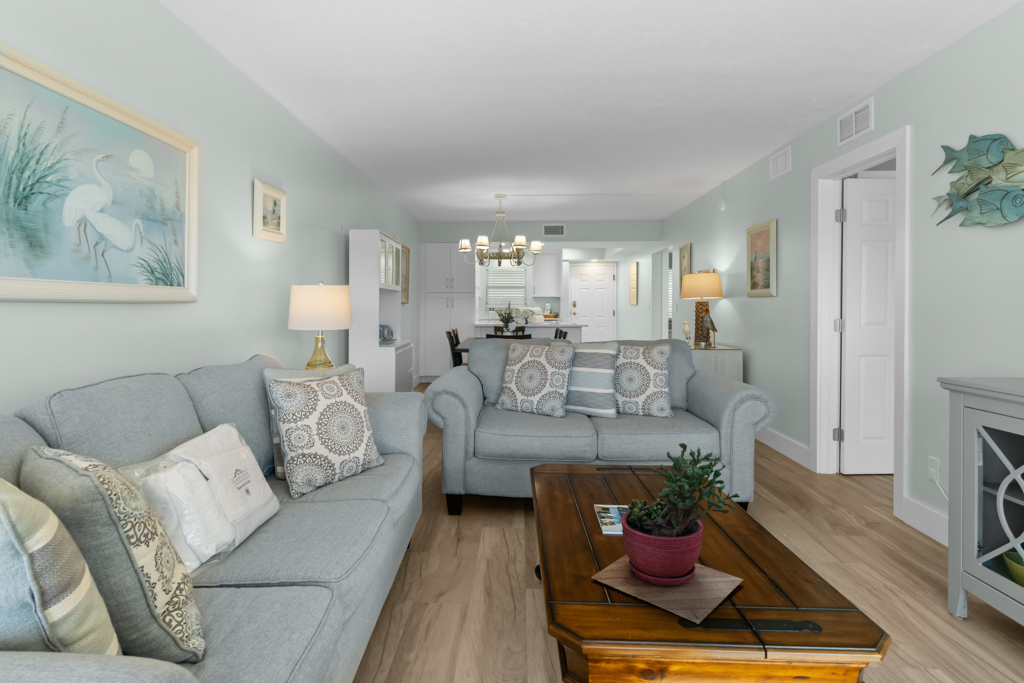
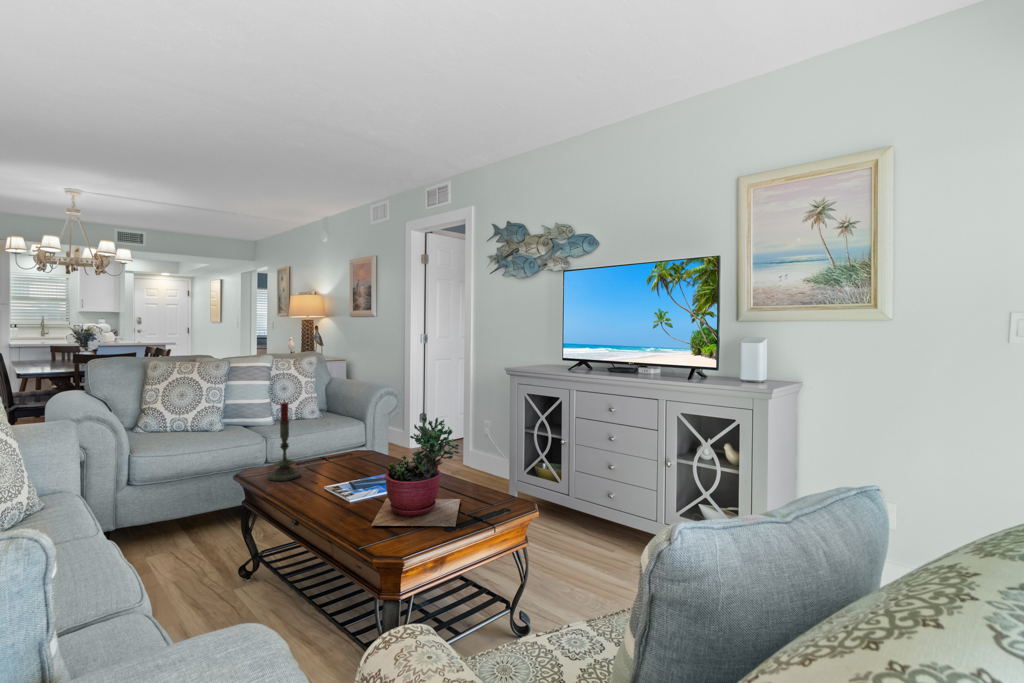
candle: none [555,395,590,487] -> present [268,402,301,481]

